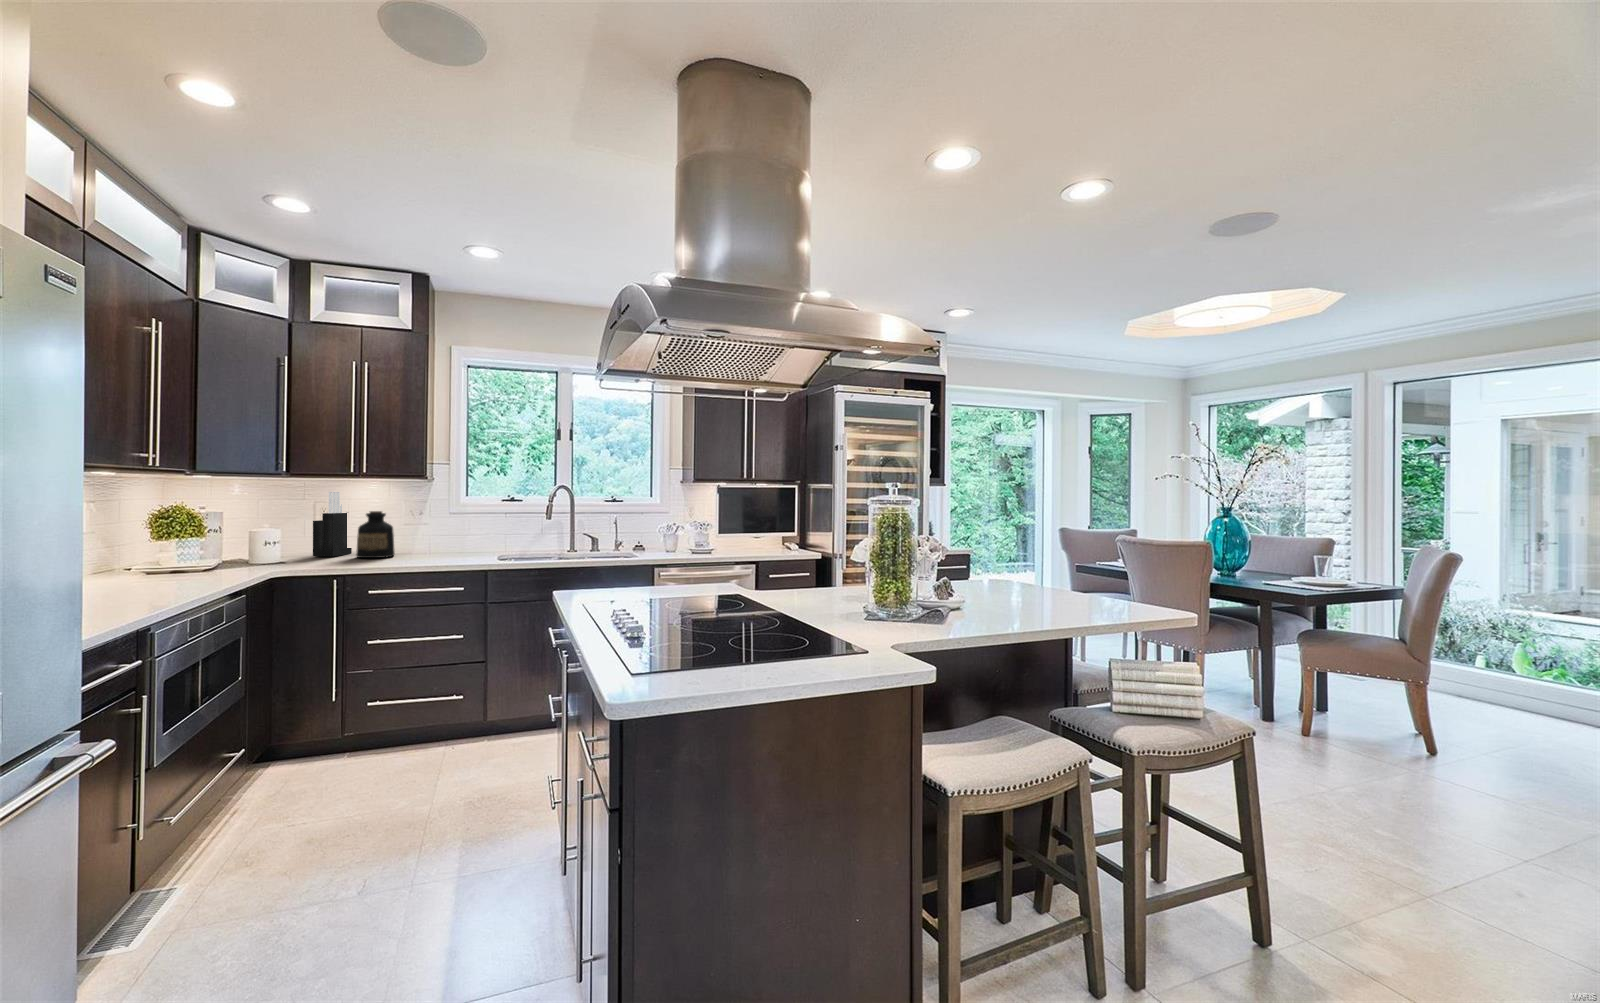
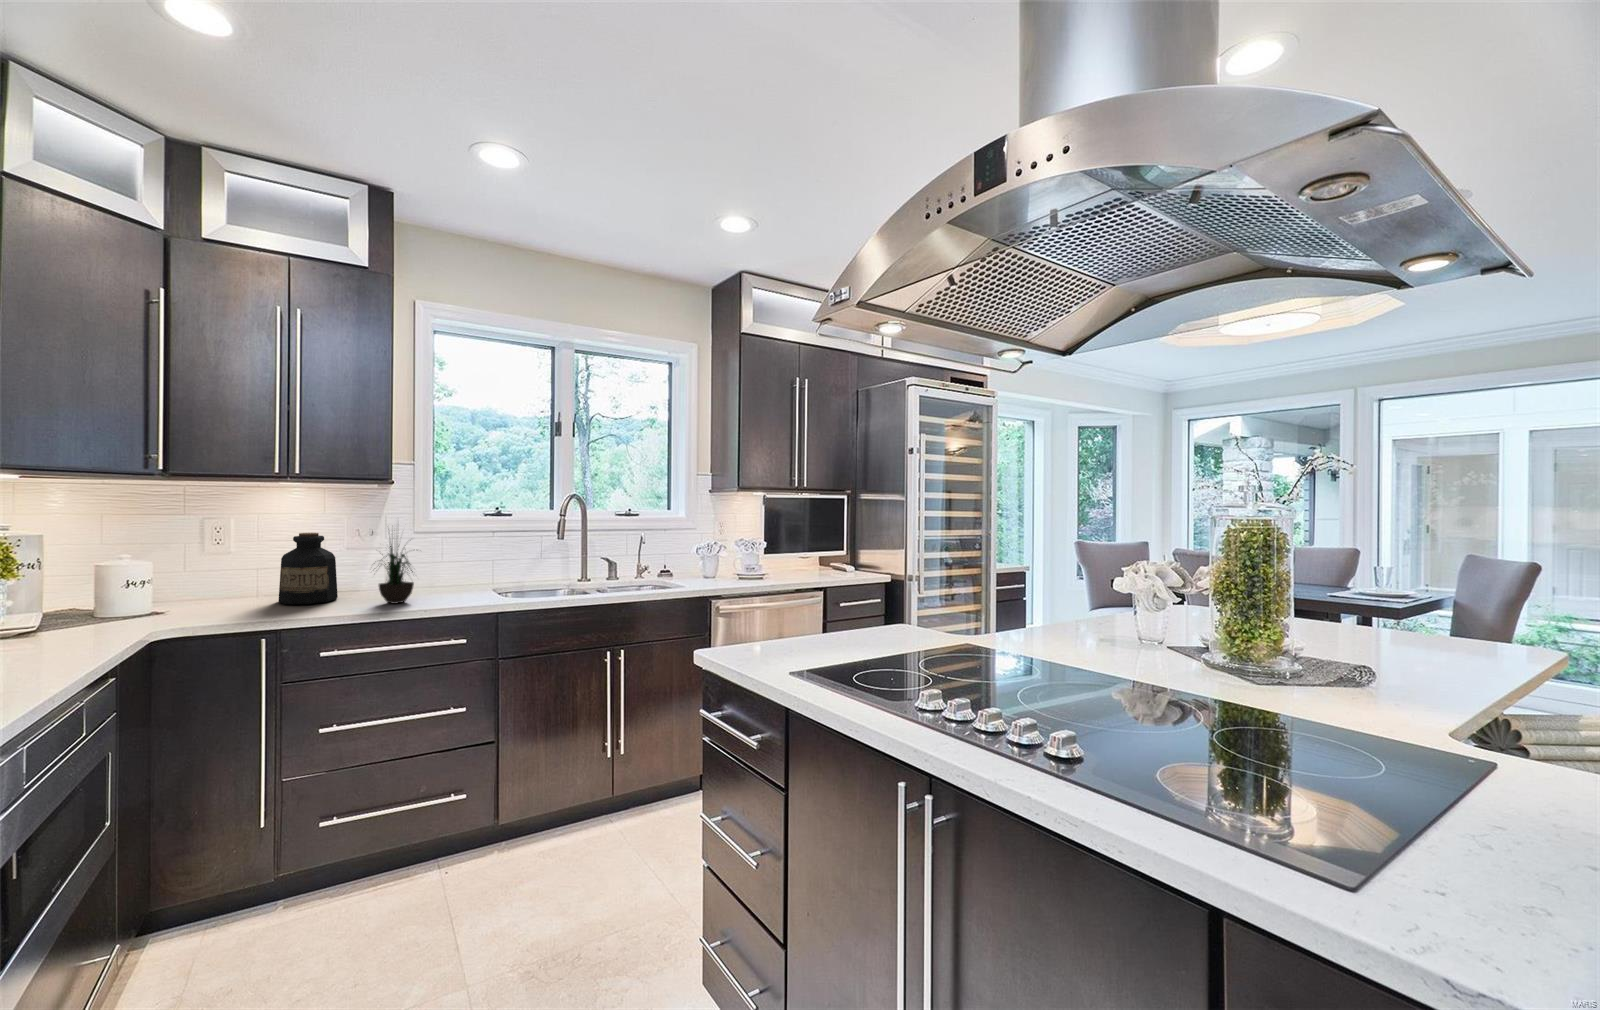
knife block: present [313,492,352,556] -> none [205,503,265,602]
potted plant: none [410,494,449,559] -> present [379,544,414,604]

